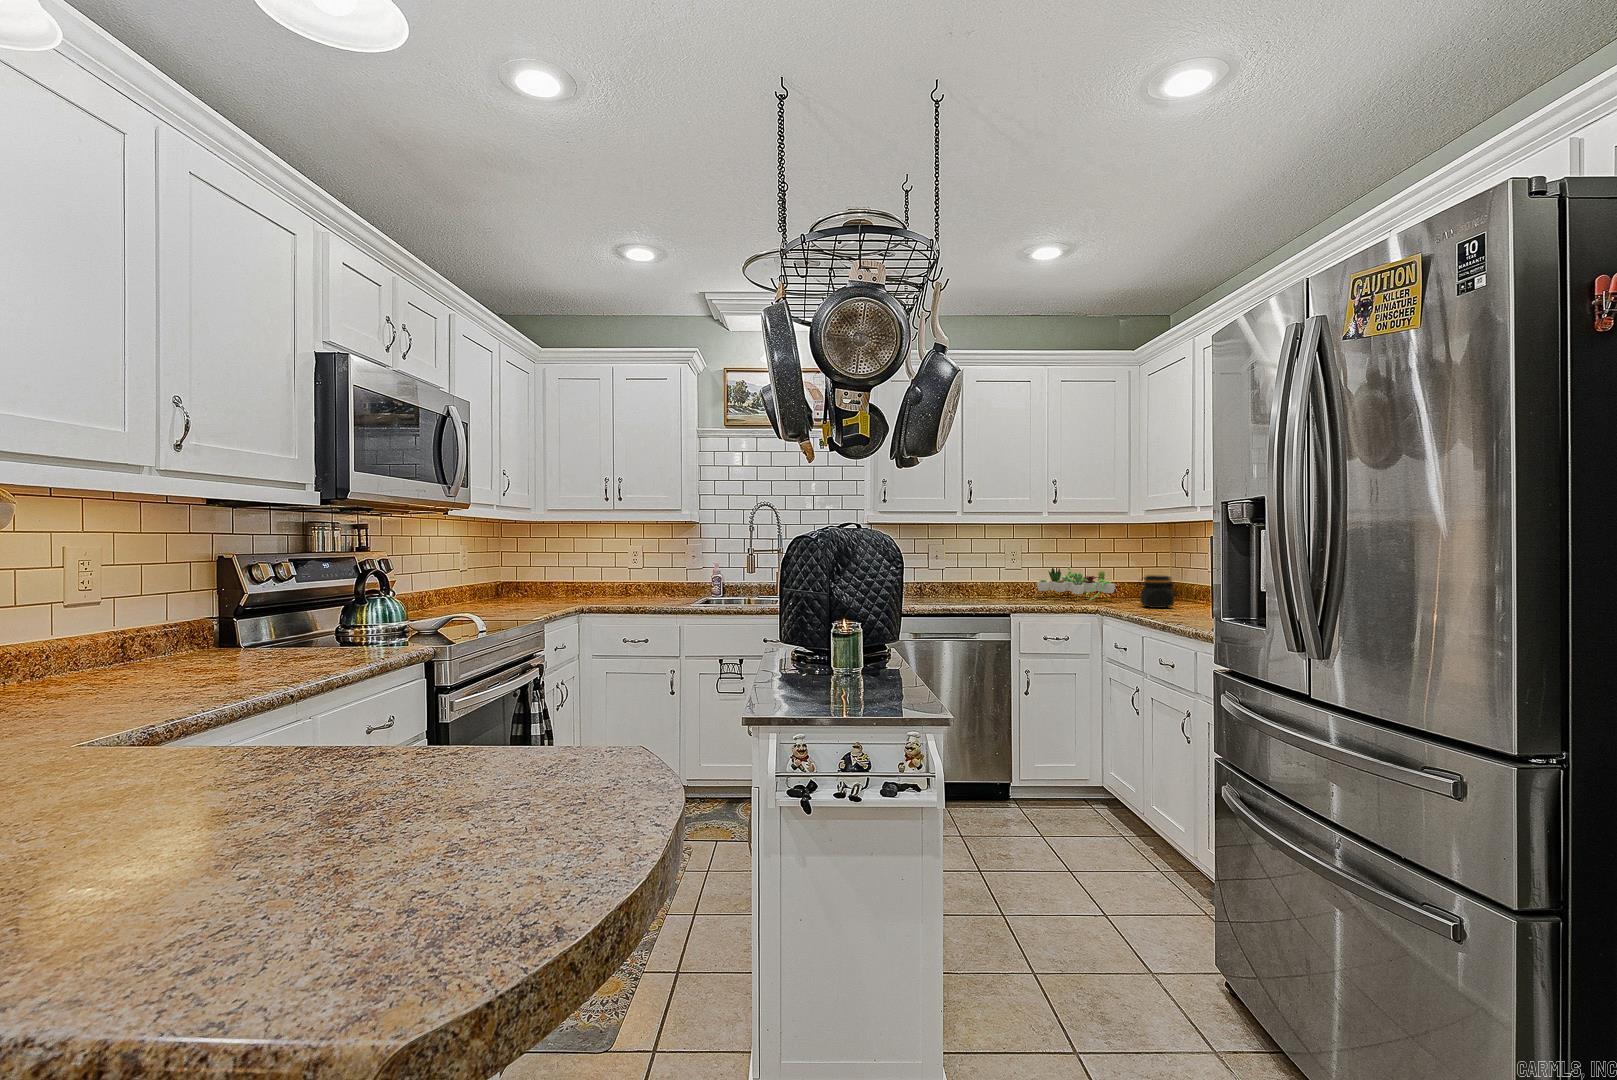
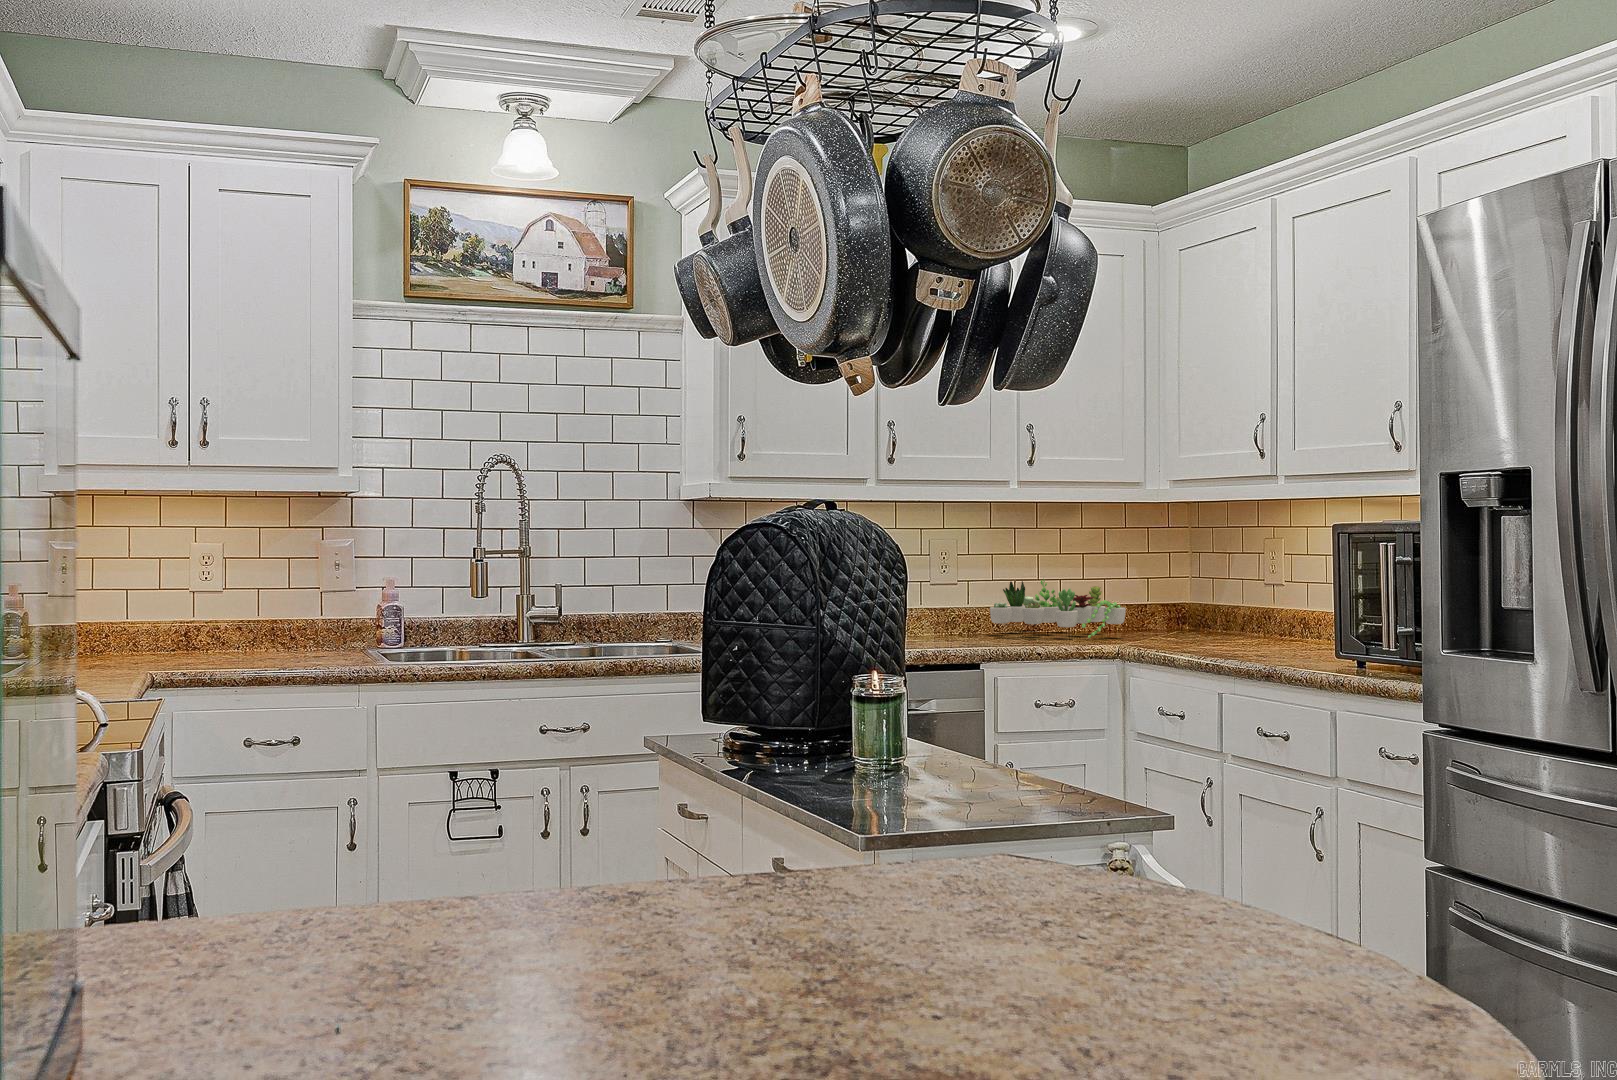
jar: present [1138,575,1175,608] -> none [1178,591,1237,646]

